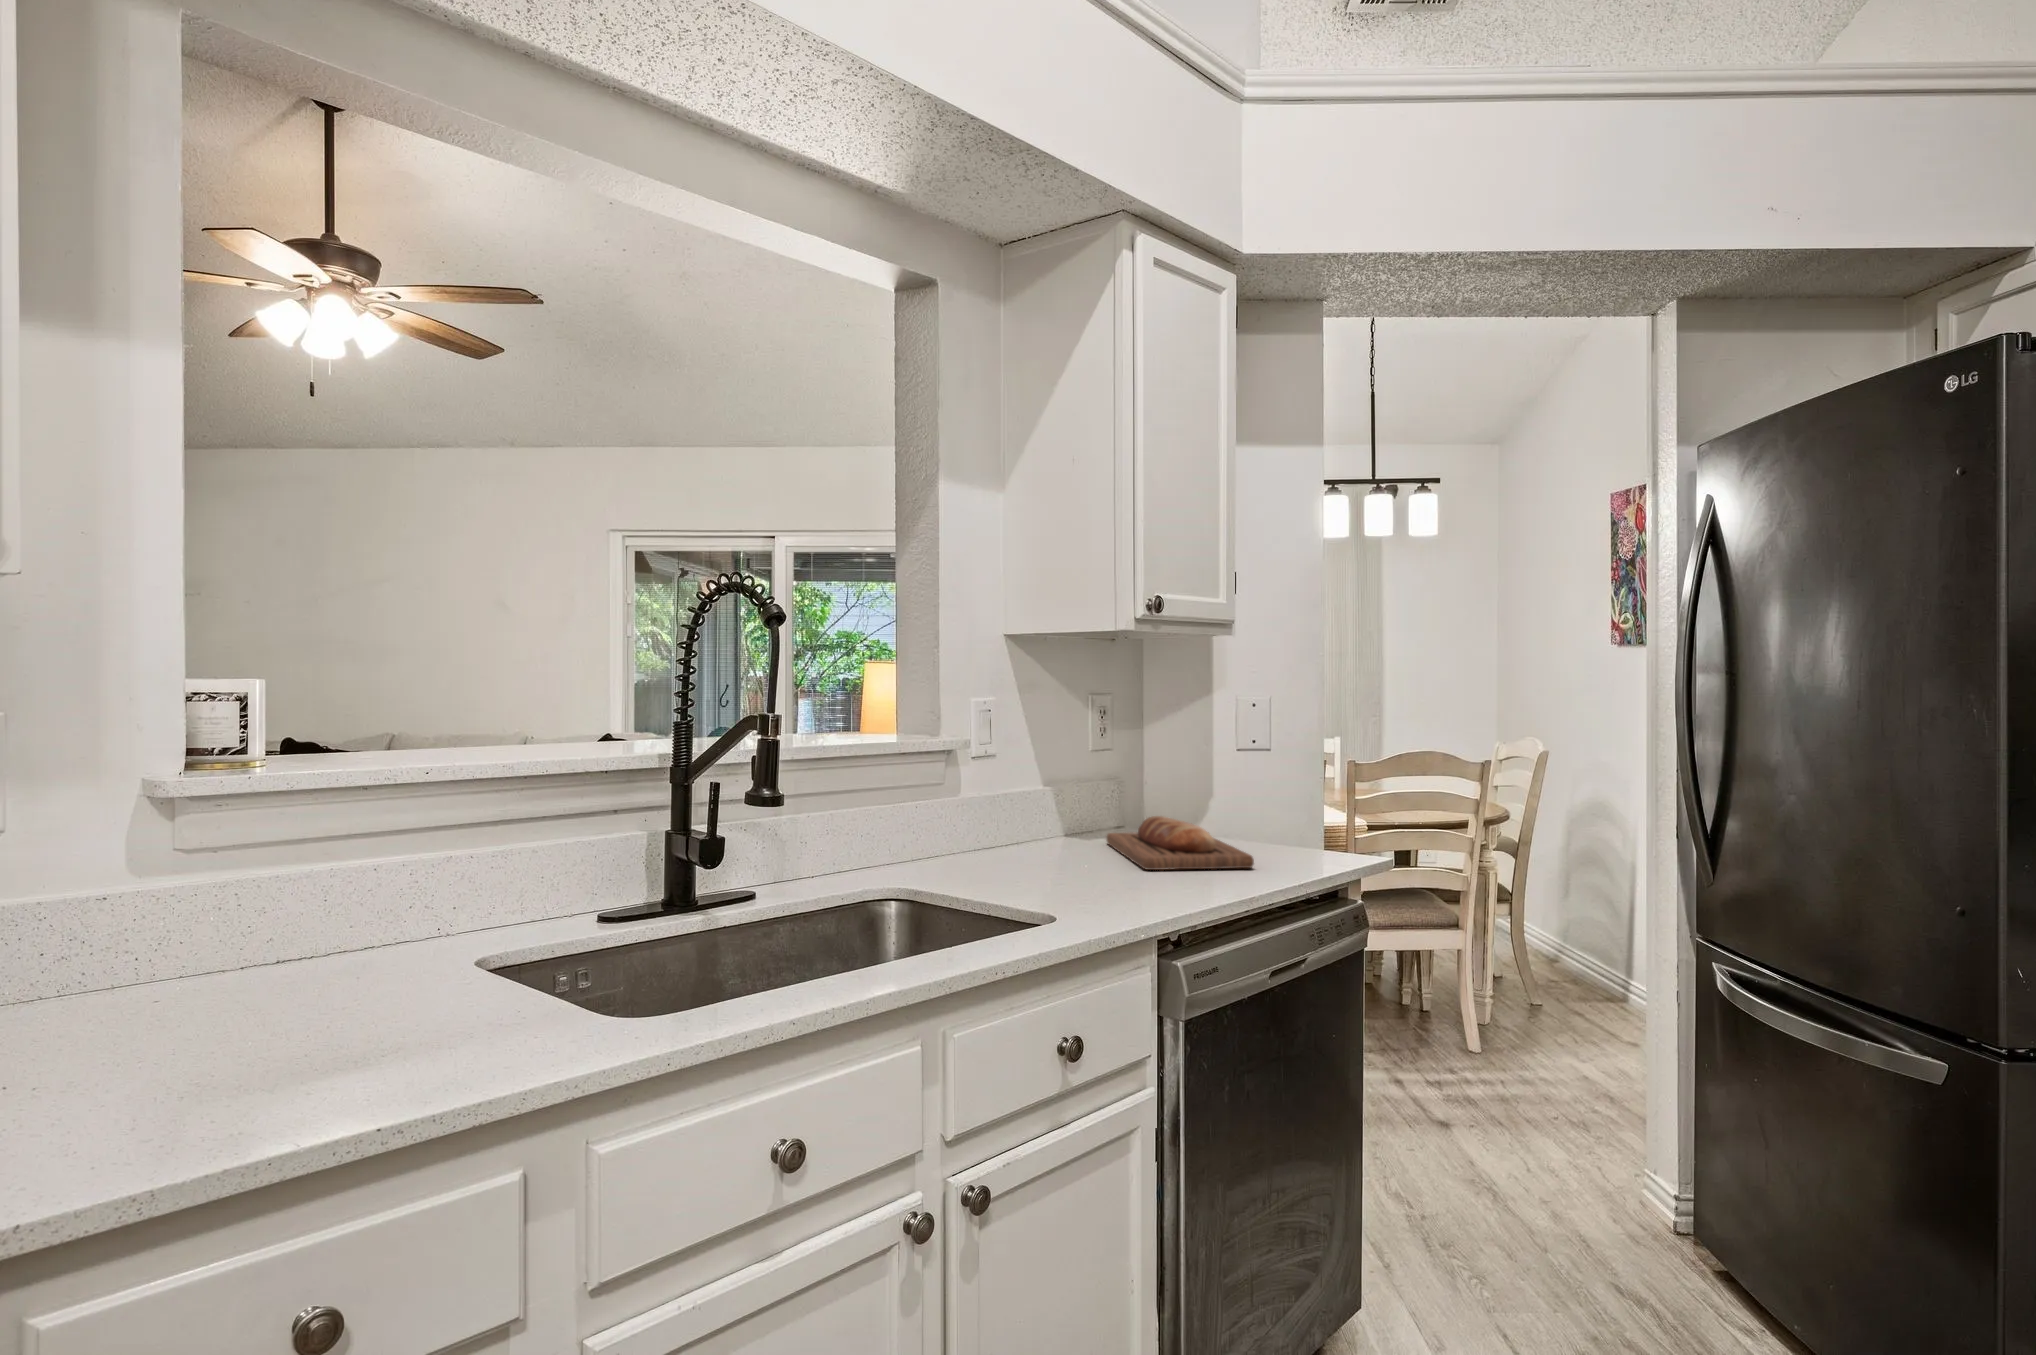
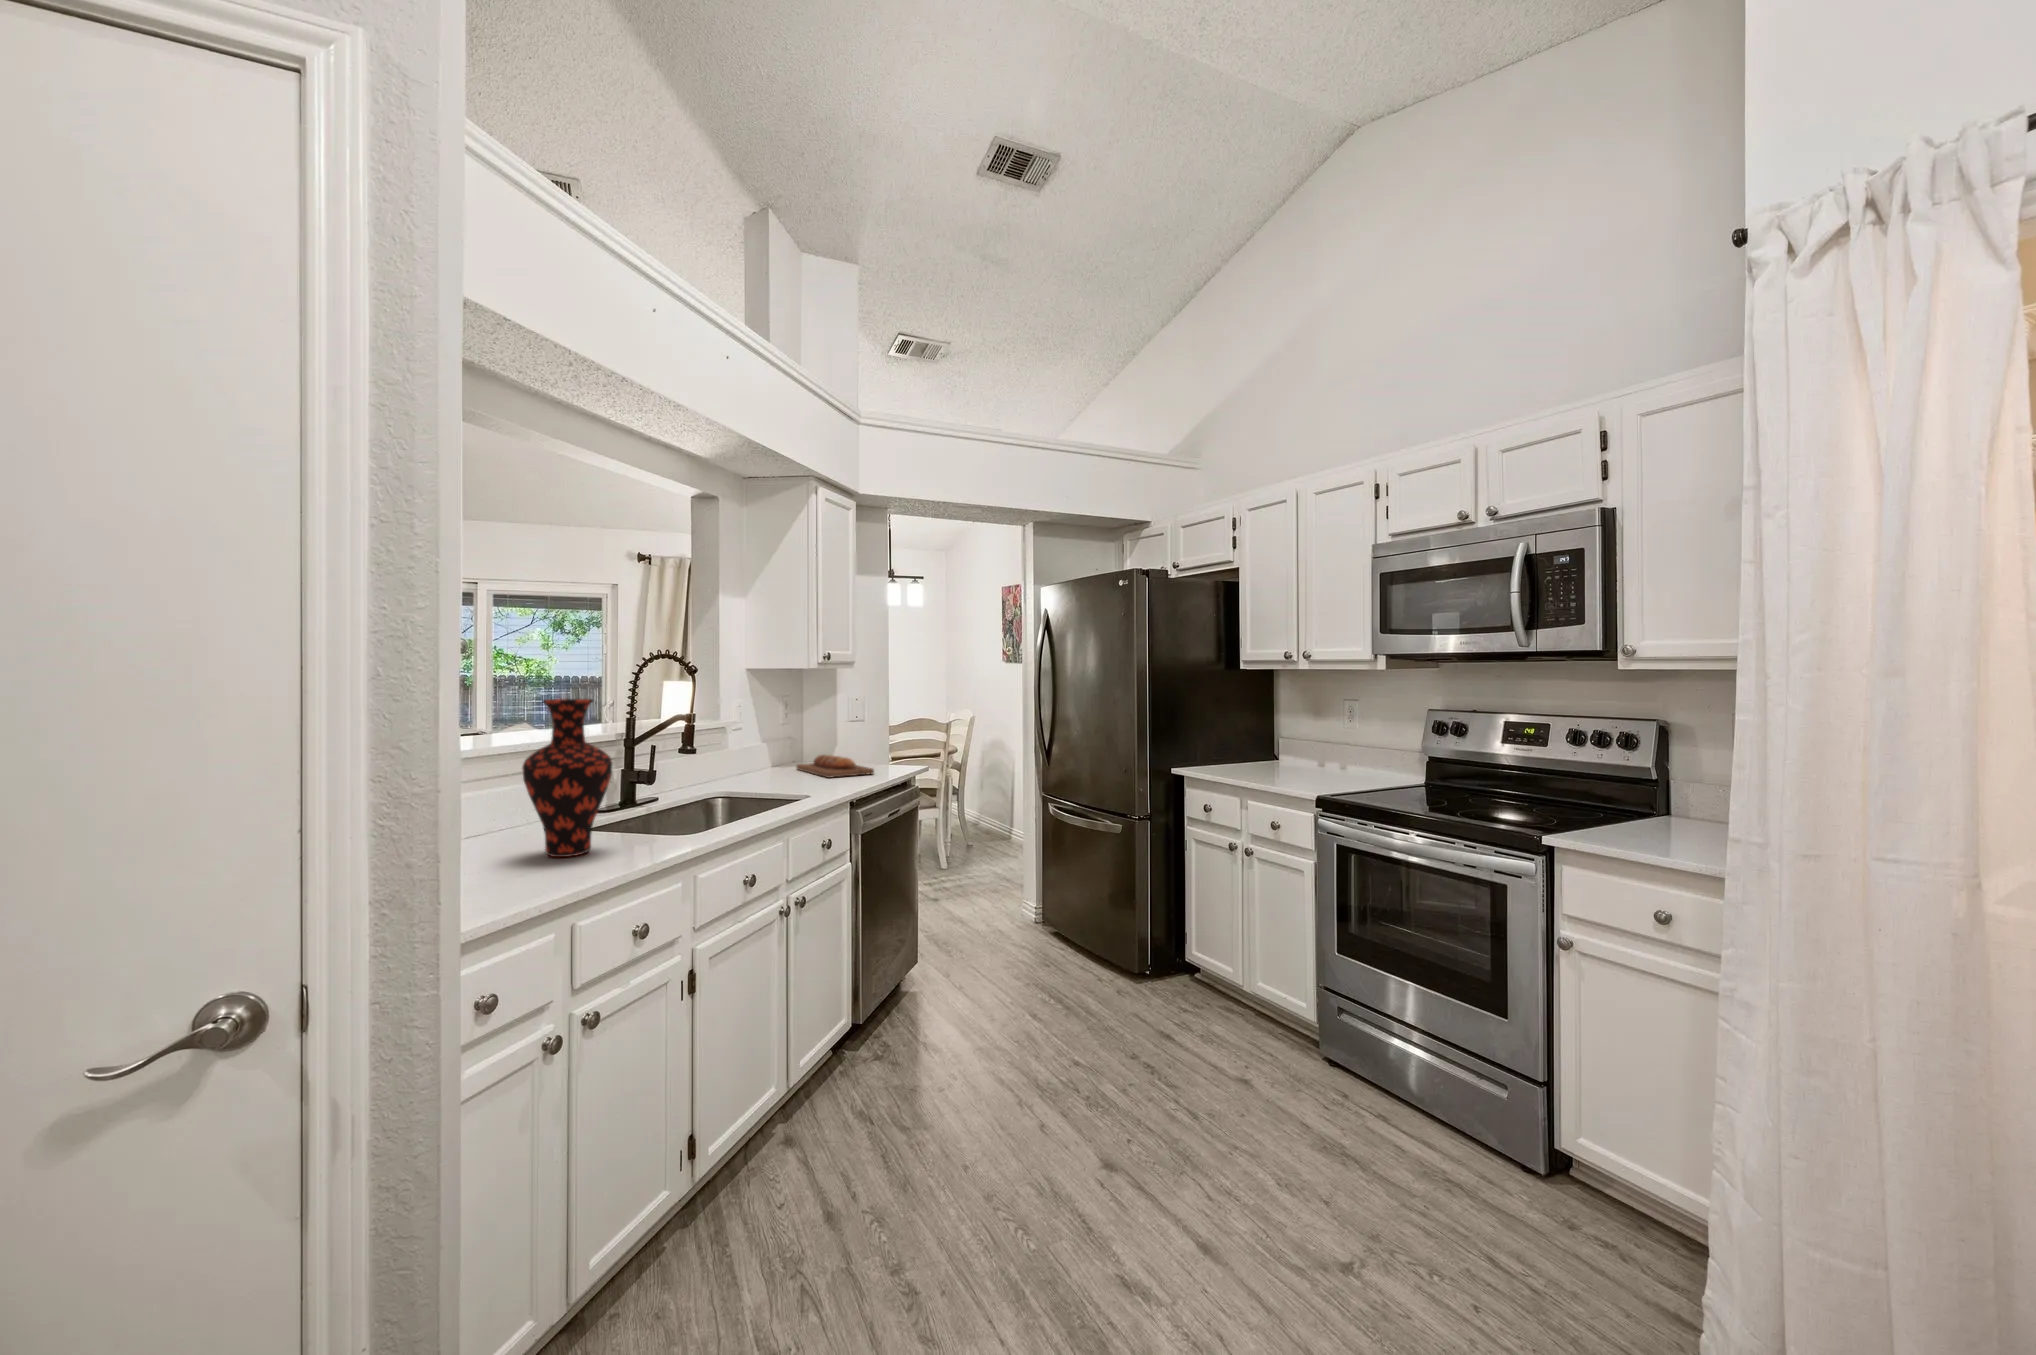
vase: none [181,657,414,1061] -> present [522,699,613,857]

